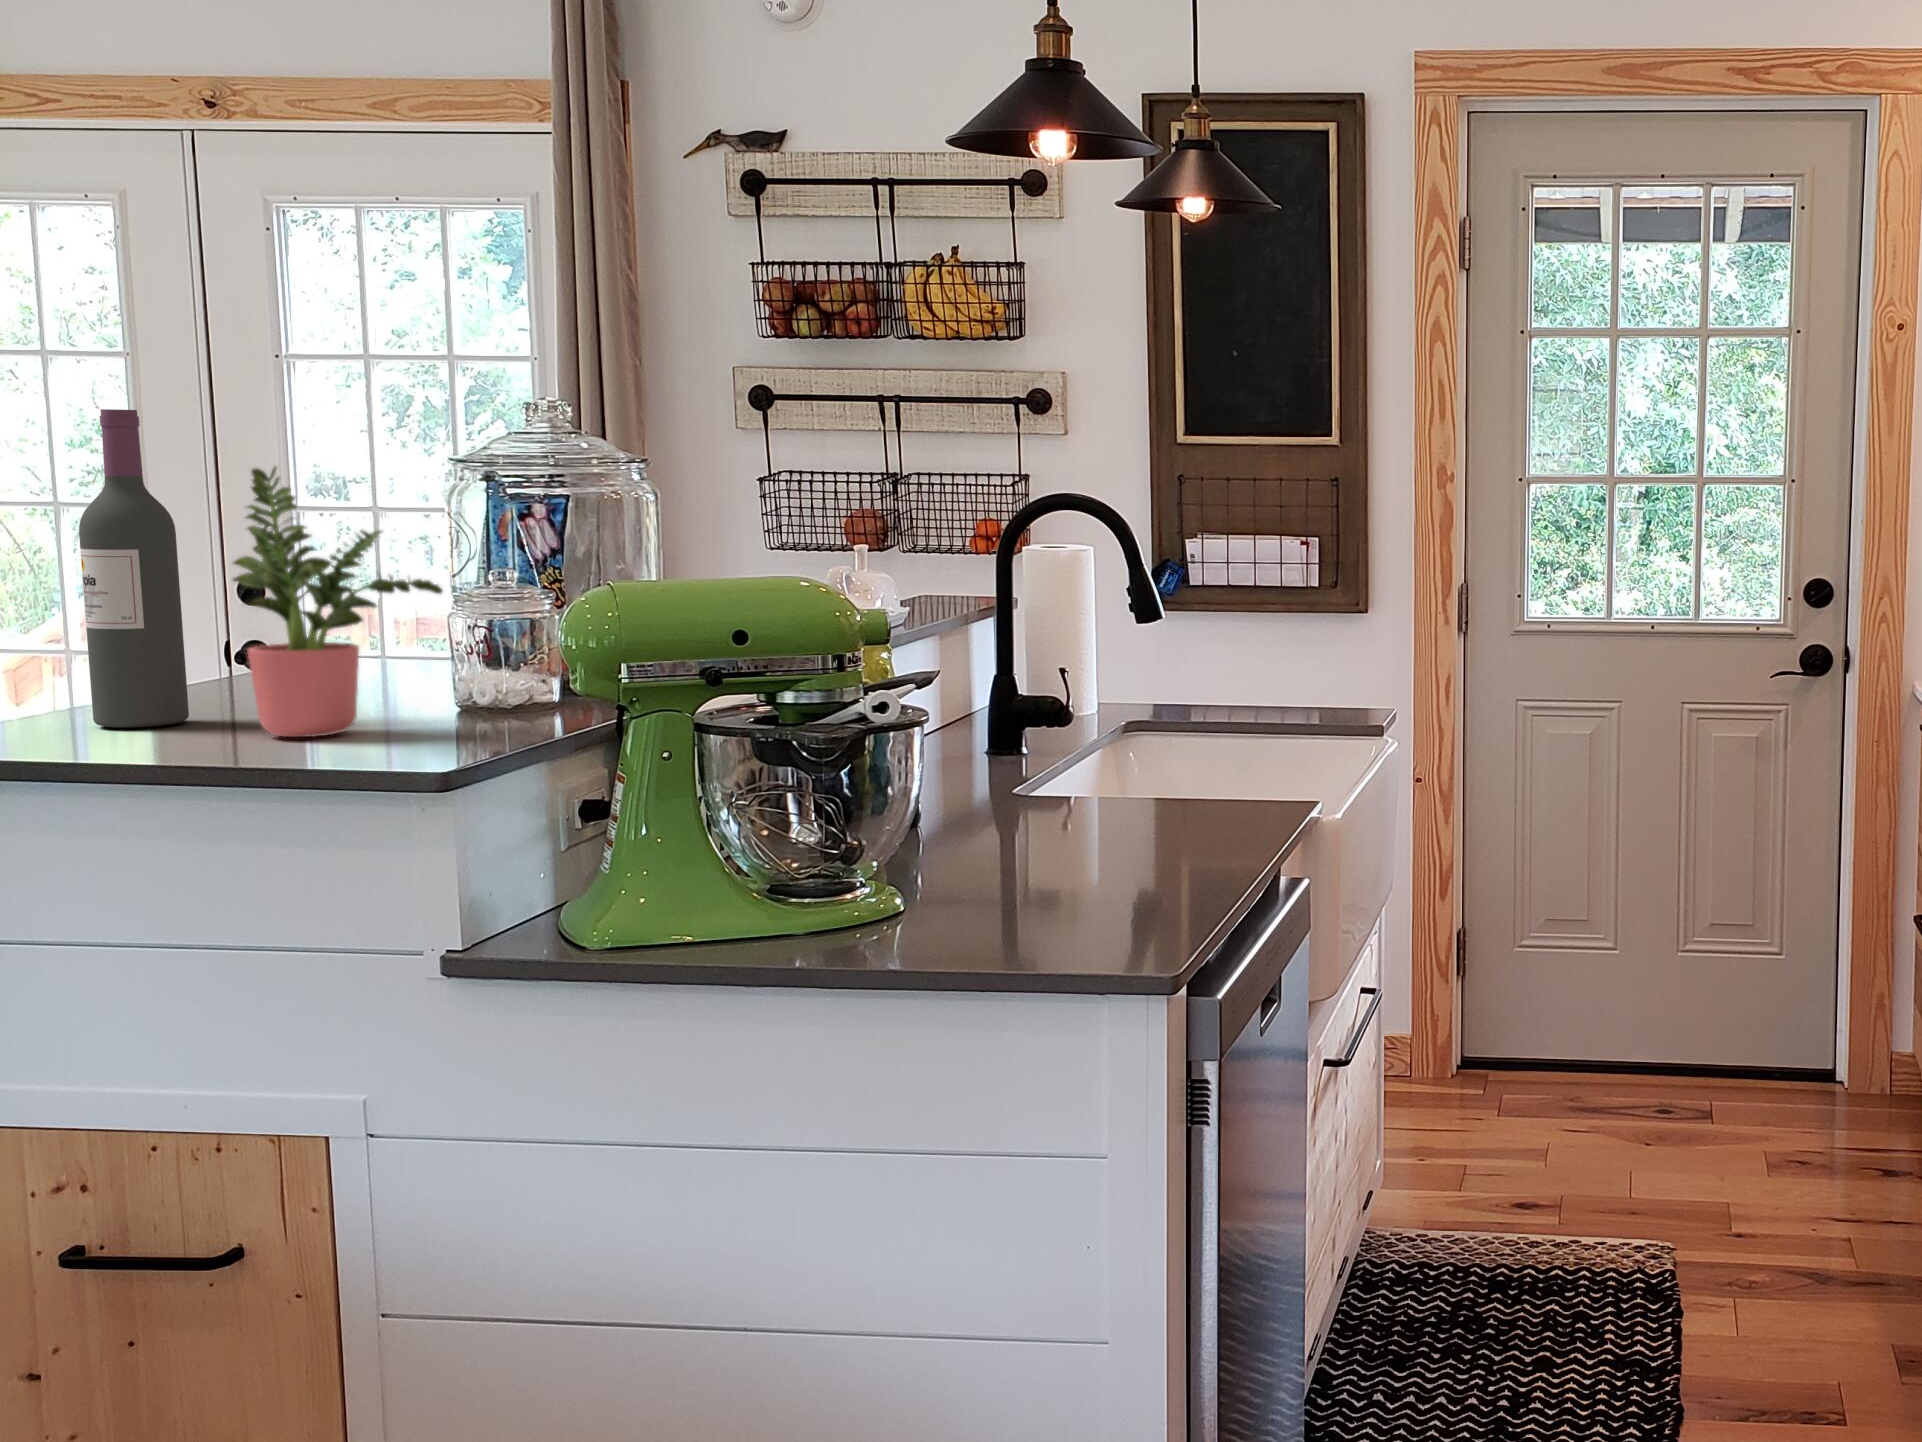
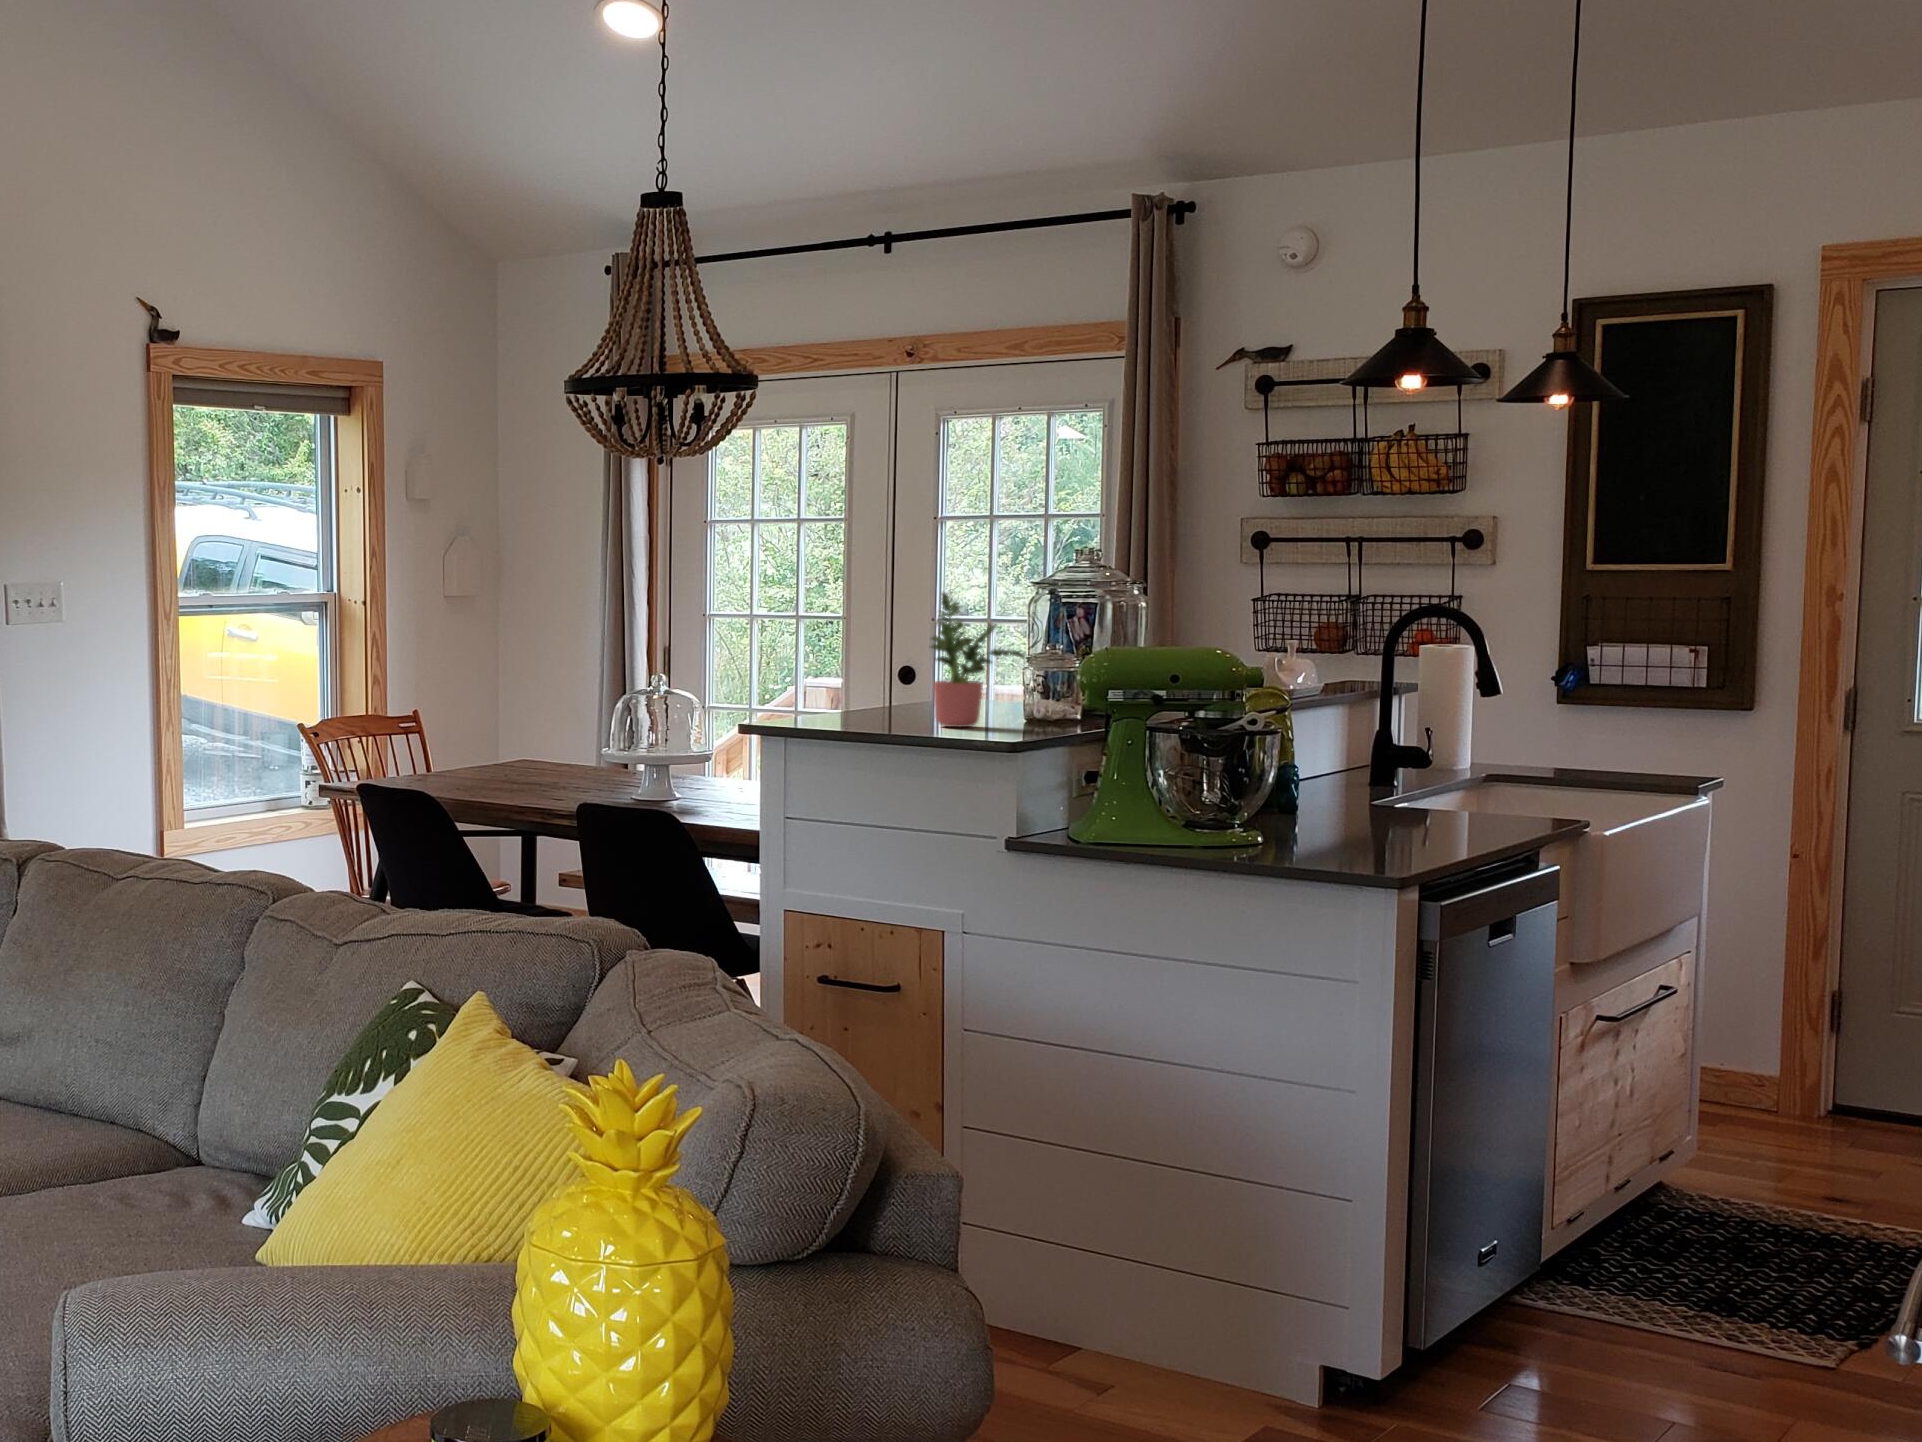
wine bottle: present [79,409,189,728] -> none [862,563,904,720]

